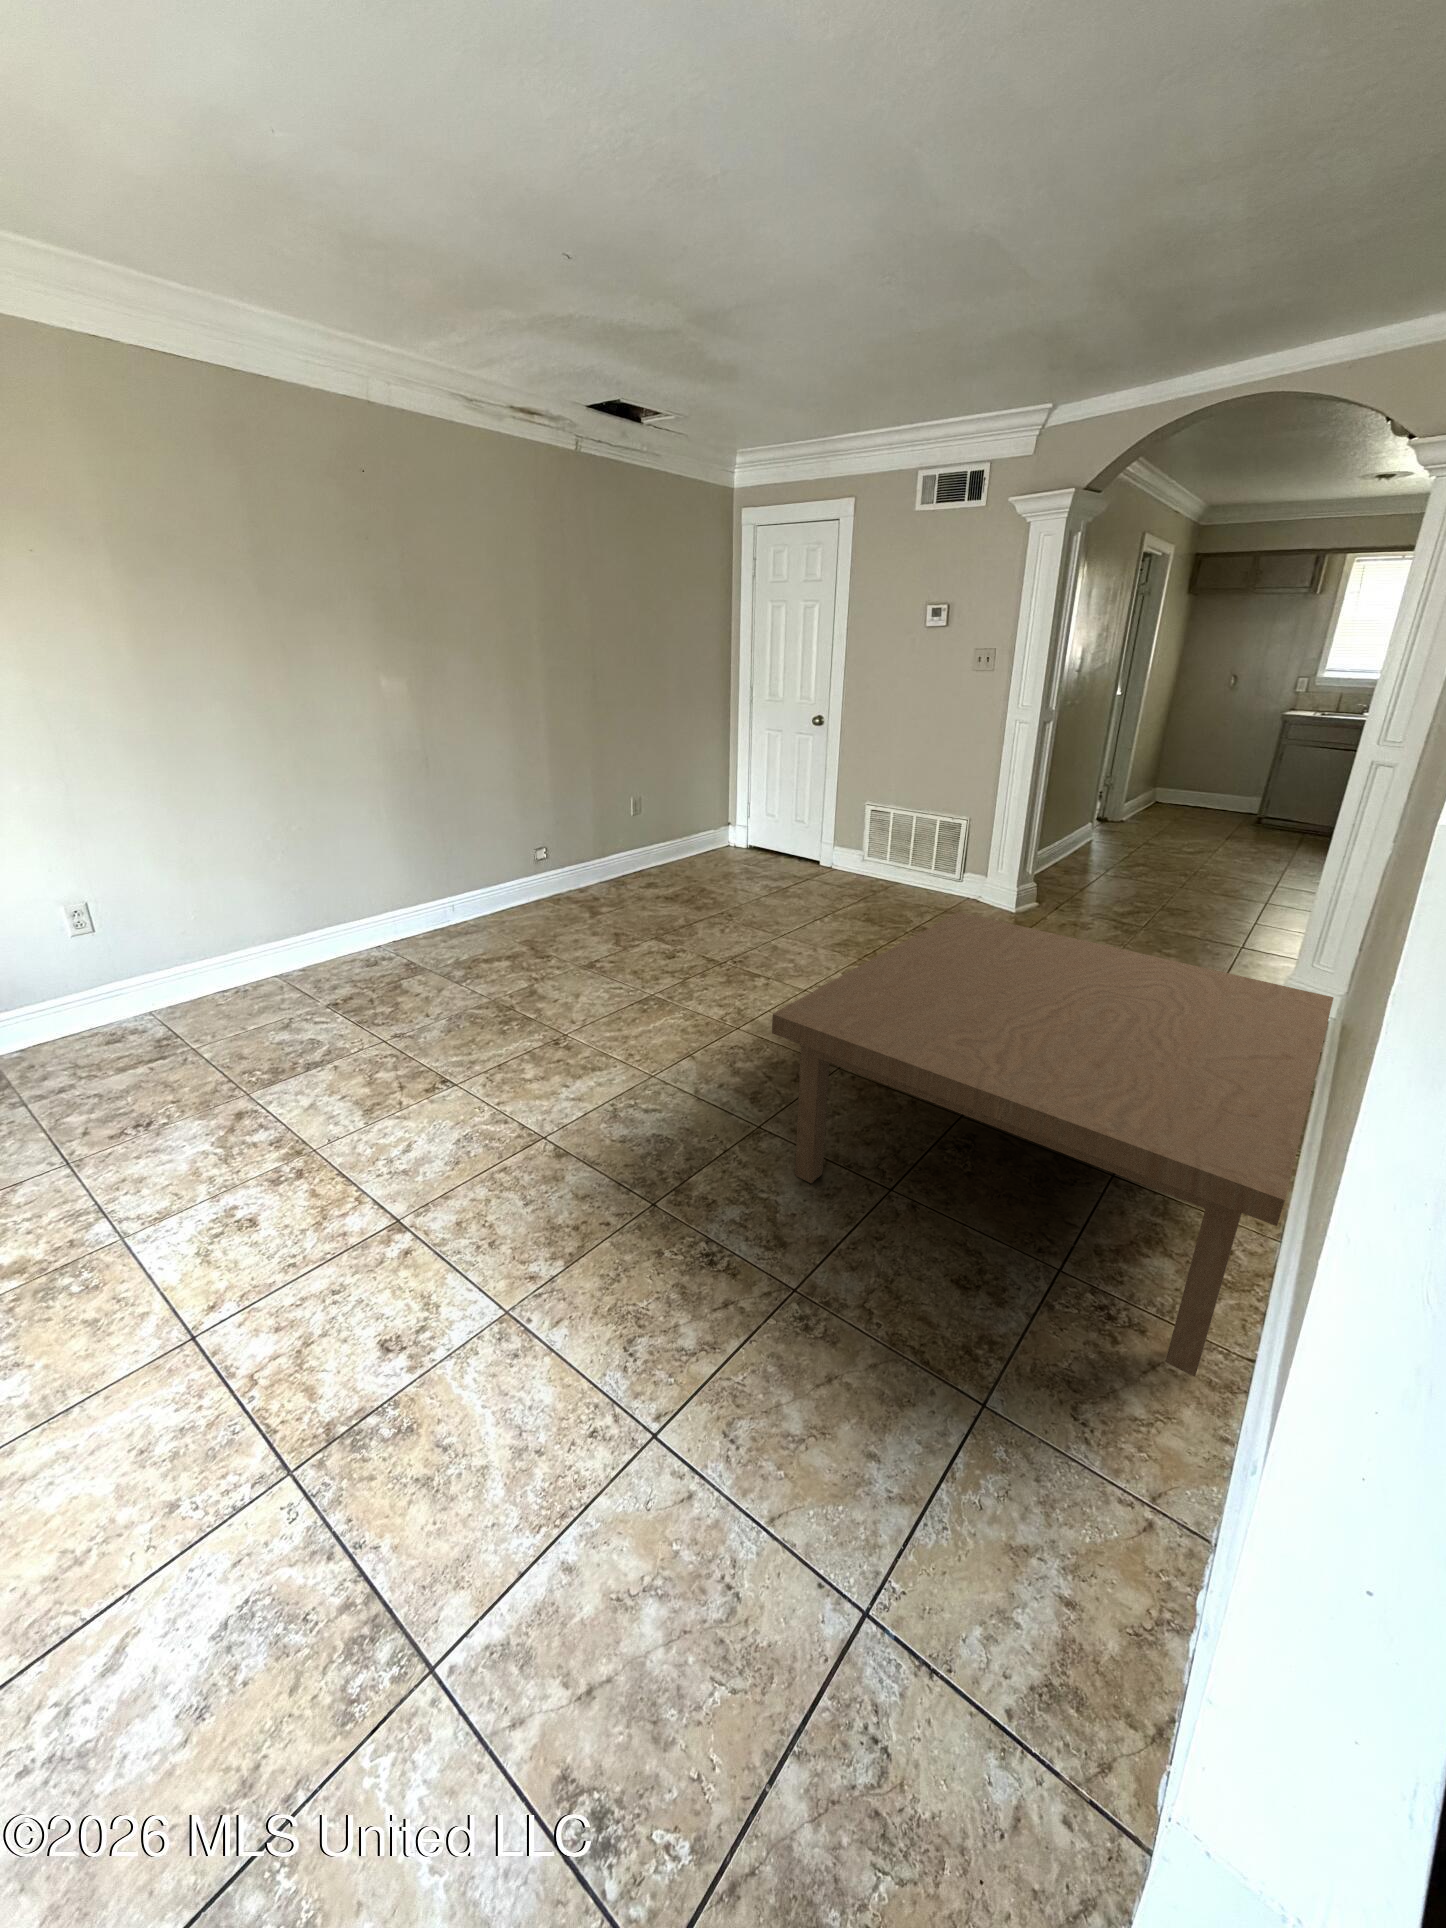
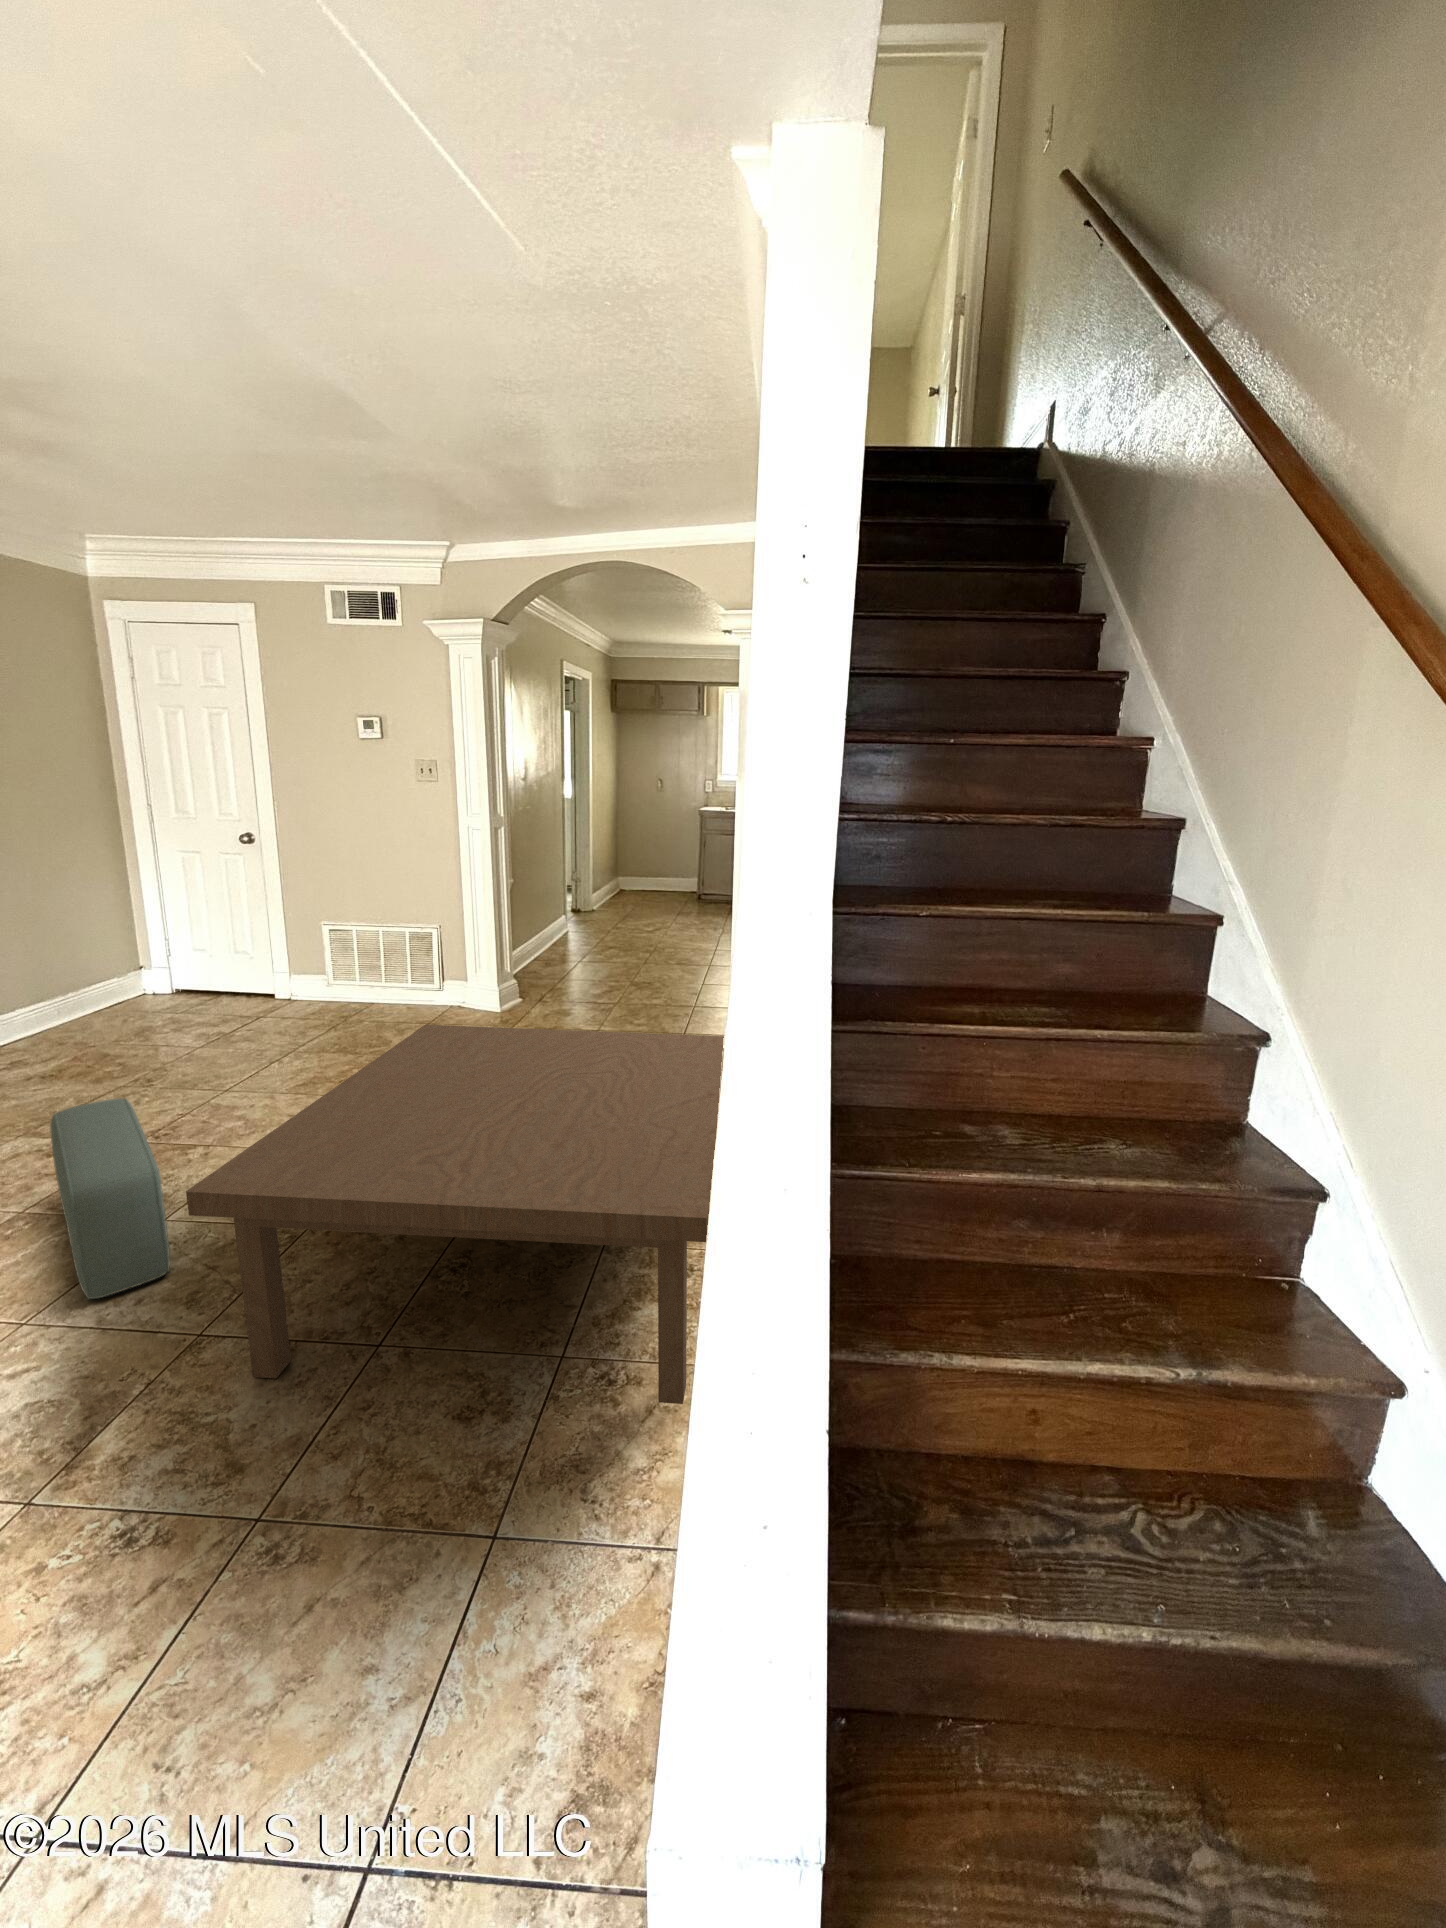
pouf: none [677,925,744,1074] -> present [50,1098,170,1299]

